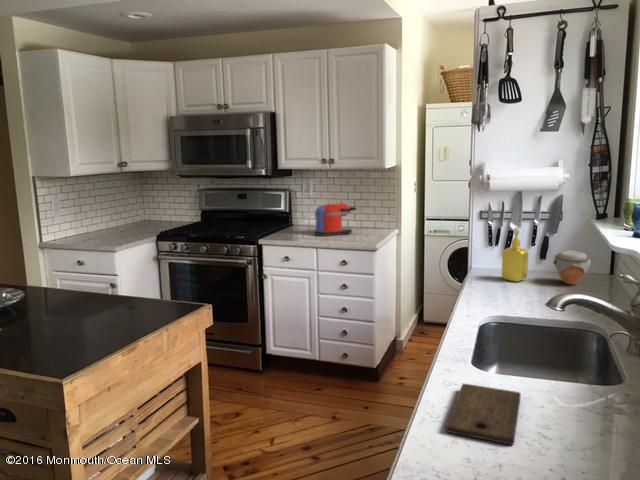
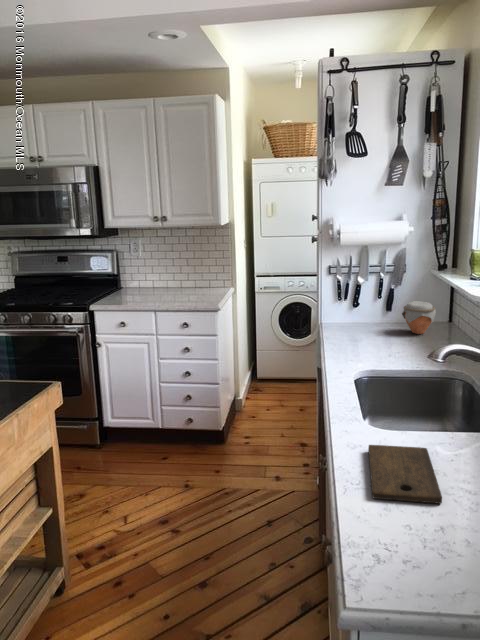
coffee maker: present [315,203,356,236] -> none [149,263,192,298]
soap dispenser: present [502,230,529,282] -> none [355,284,379,335]

